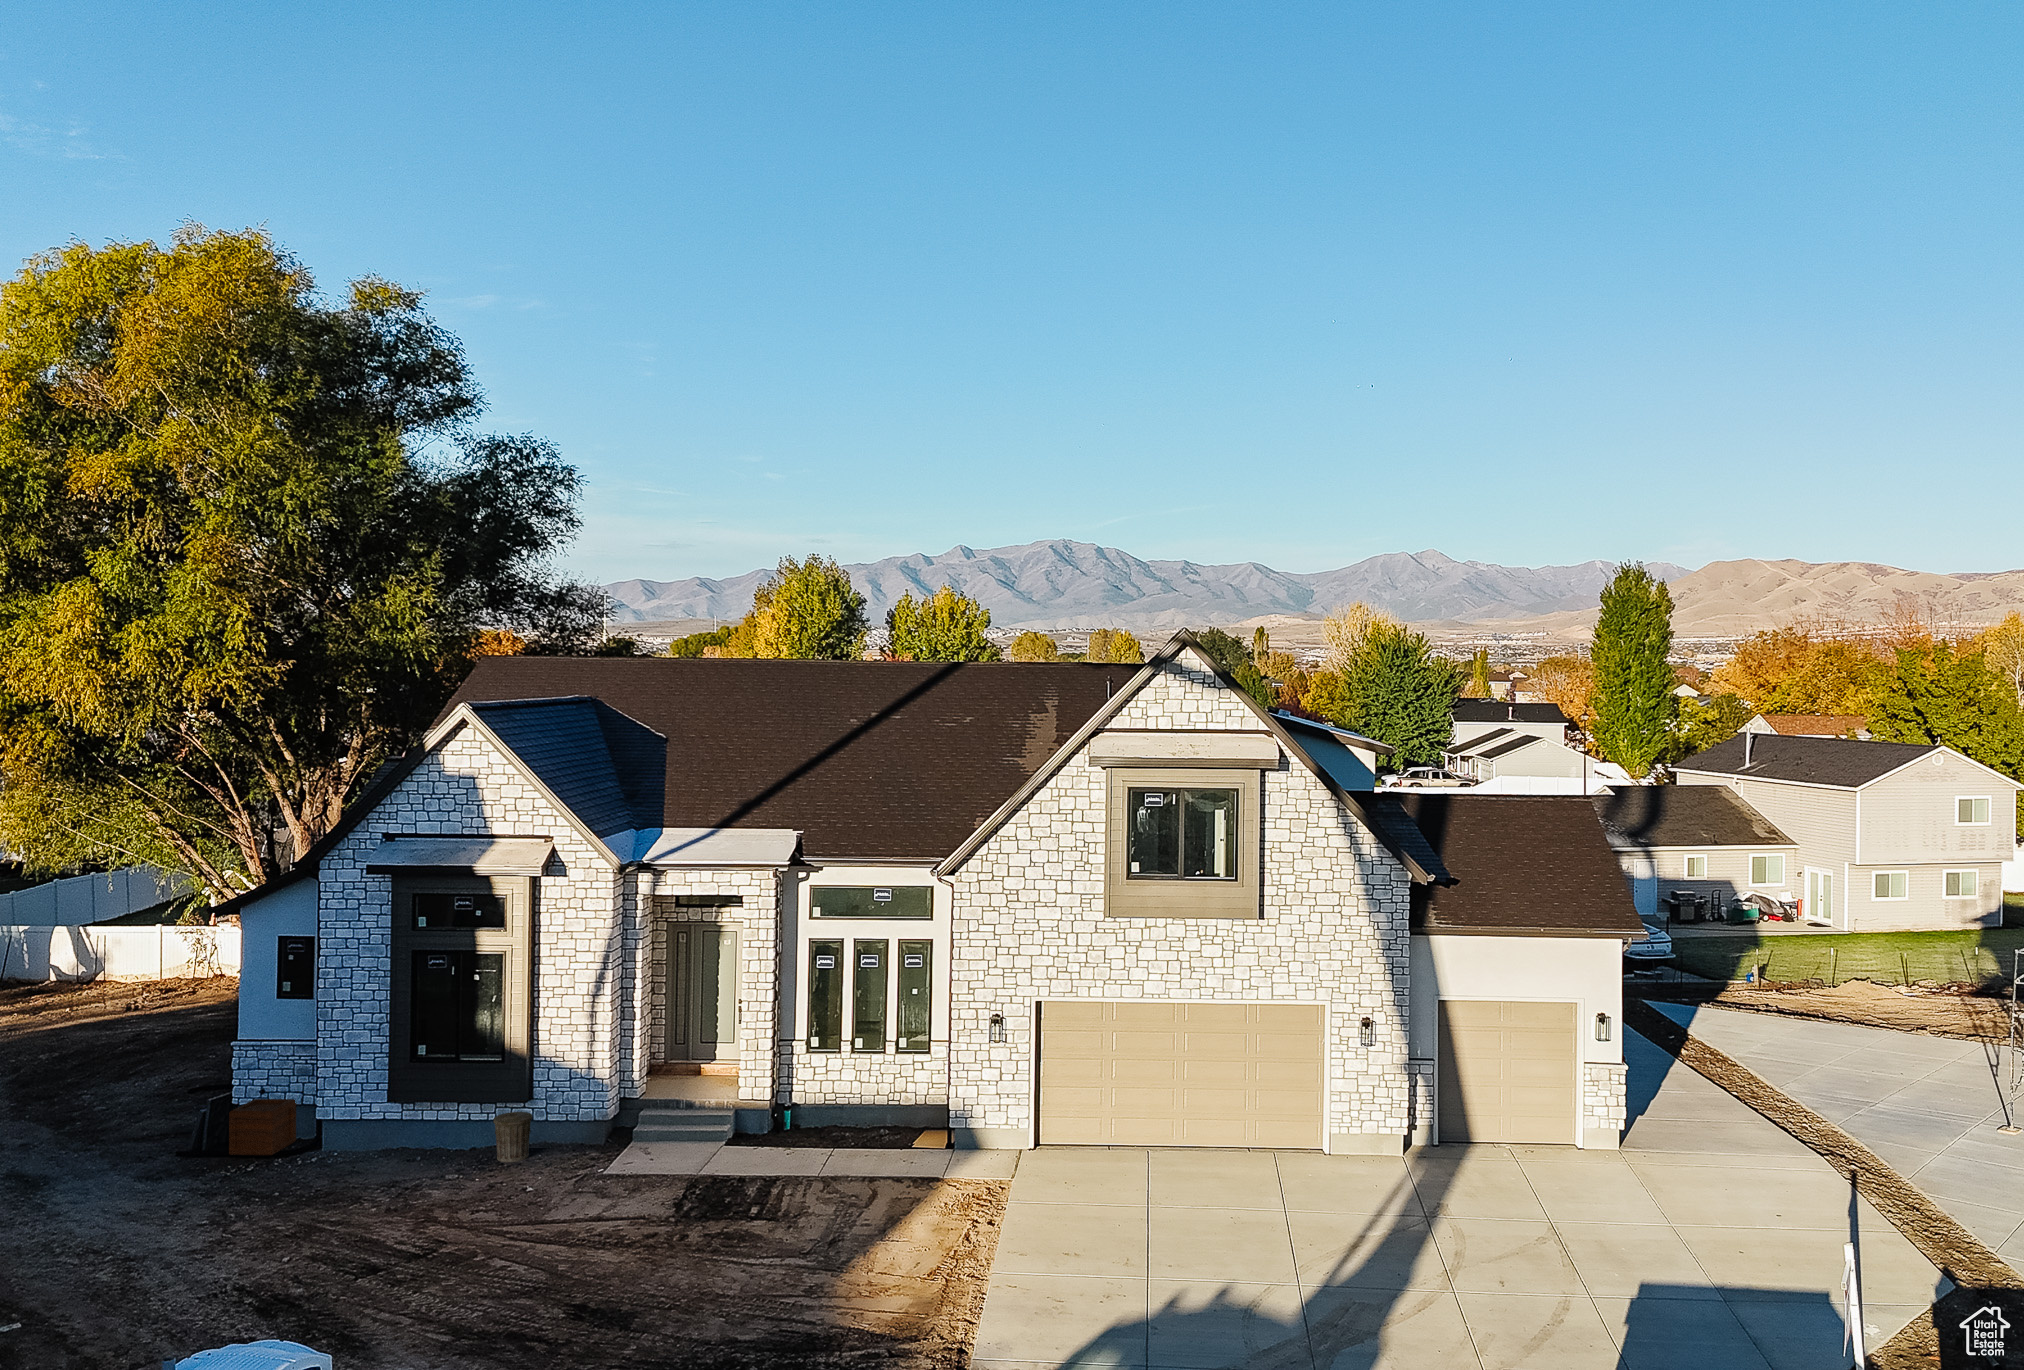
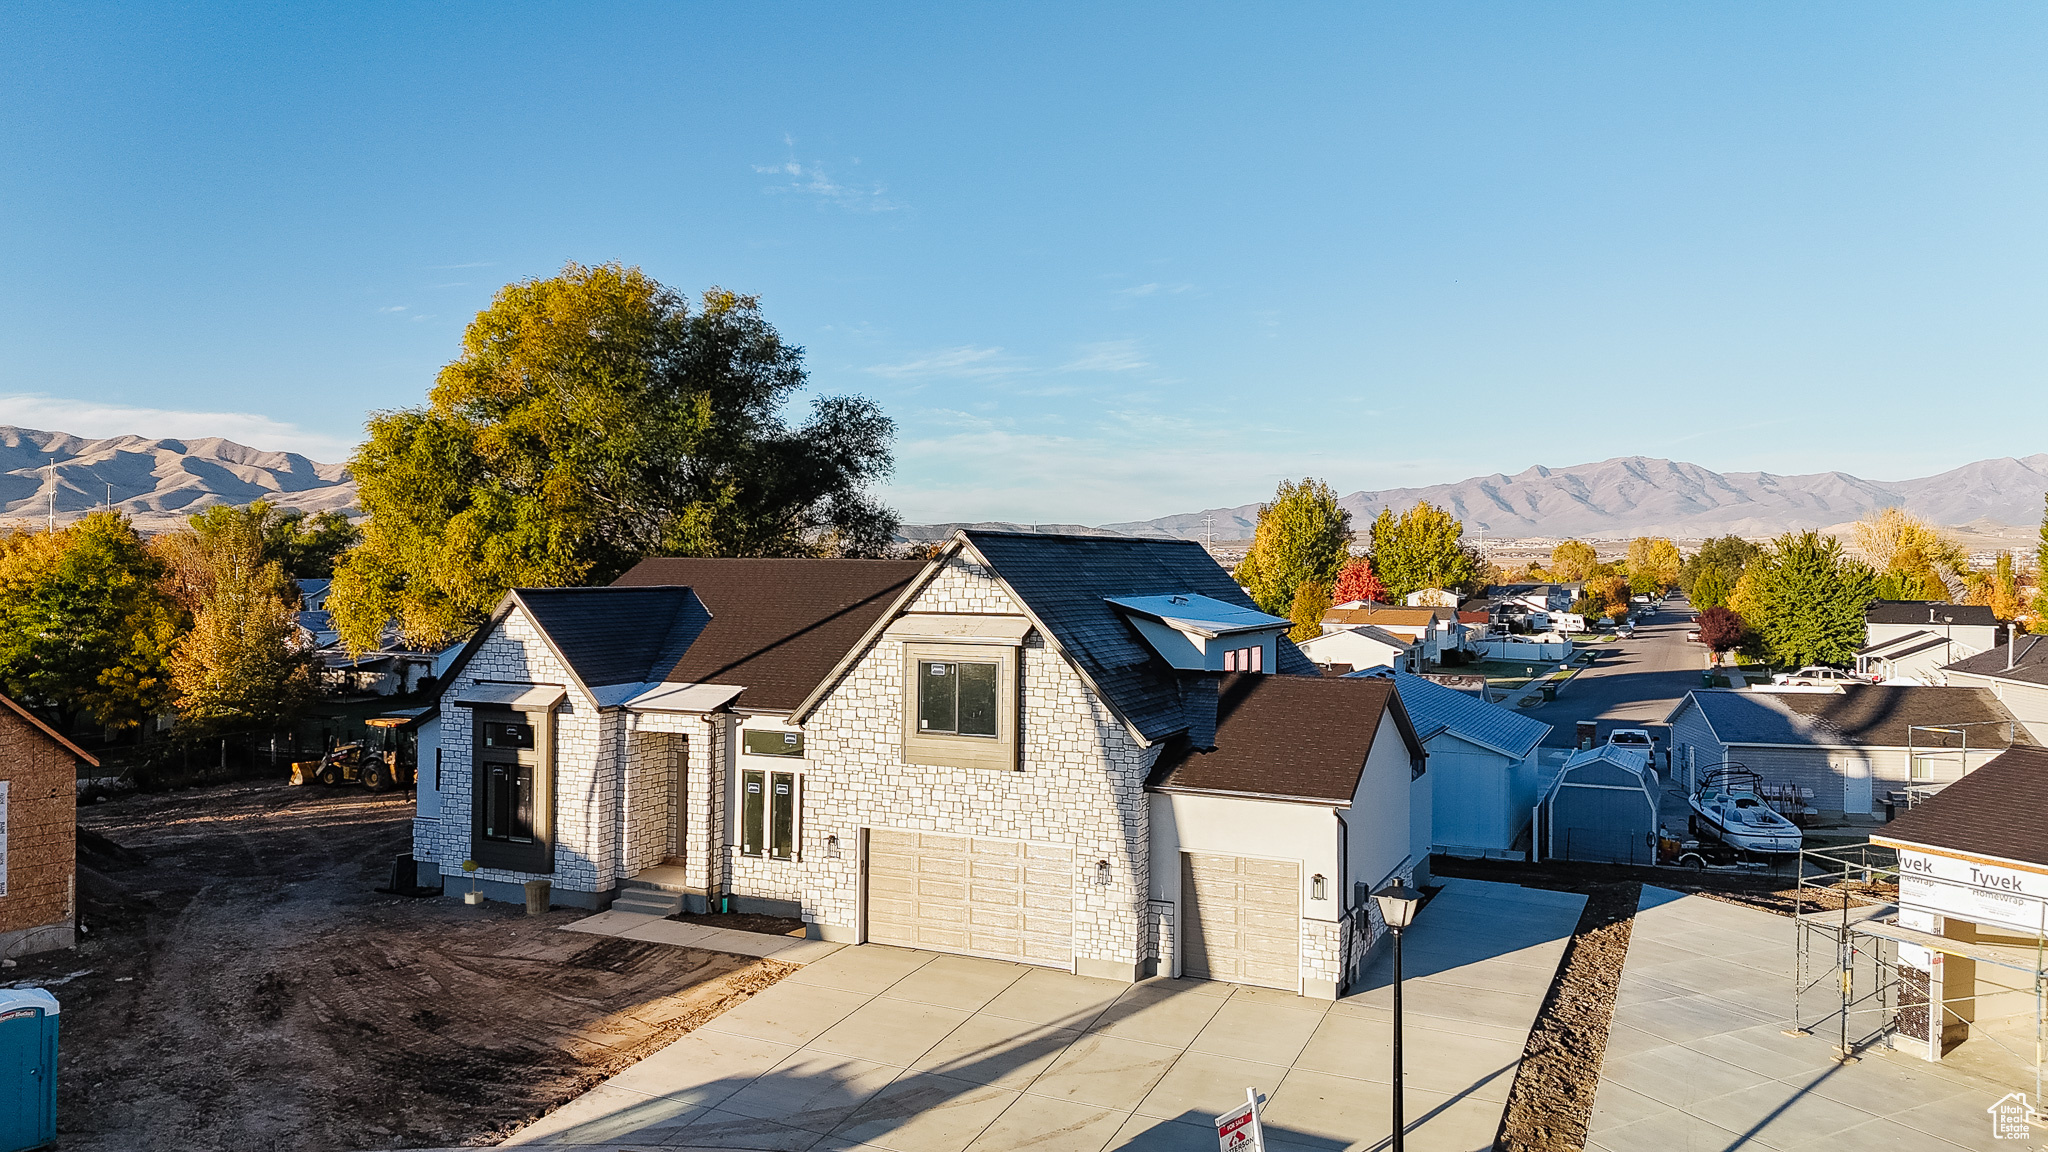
potted tree: none [371,1095,401,1159] -> present [462,860,483,904]
wooden crate: present [229,1099,296,1155] -> none [395,857,441,895]

